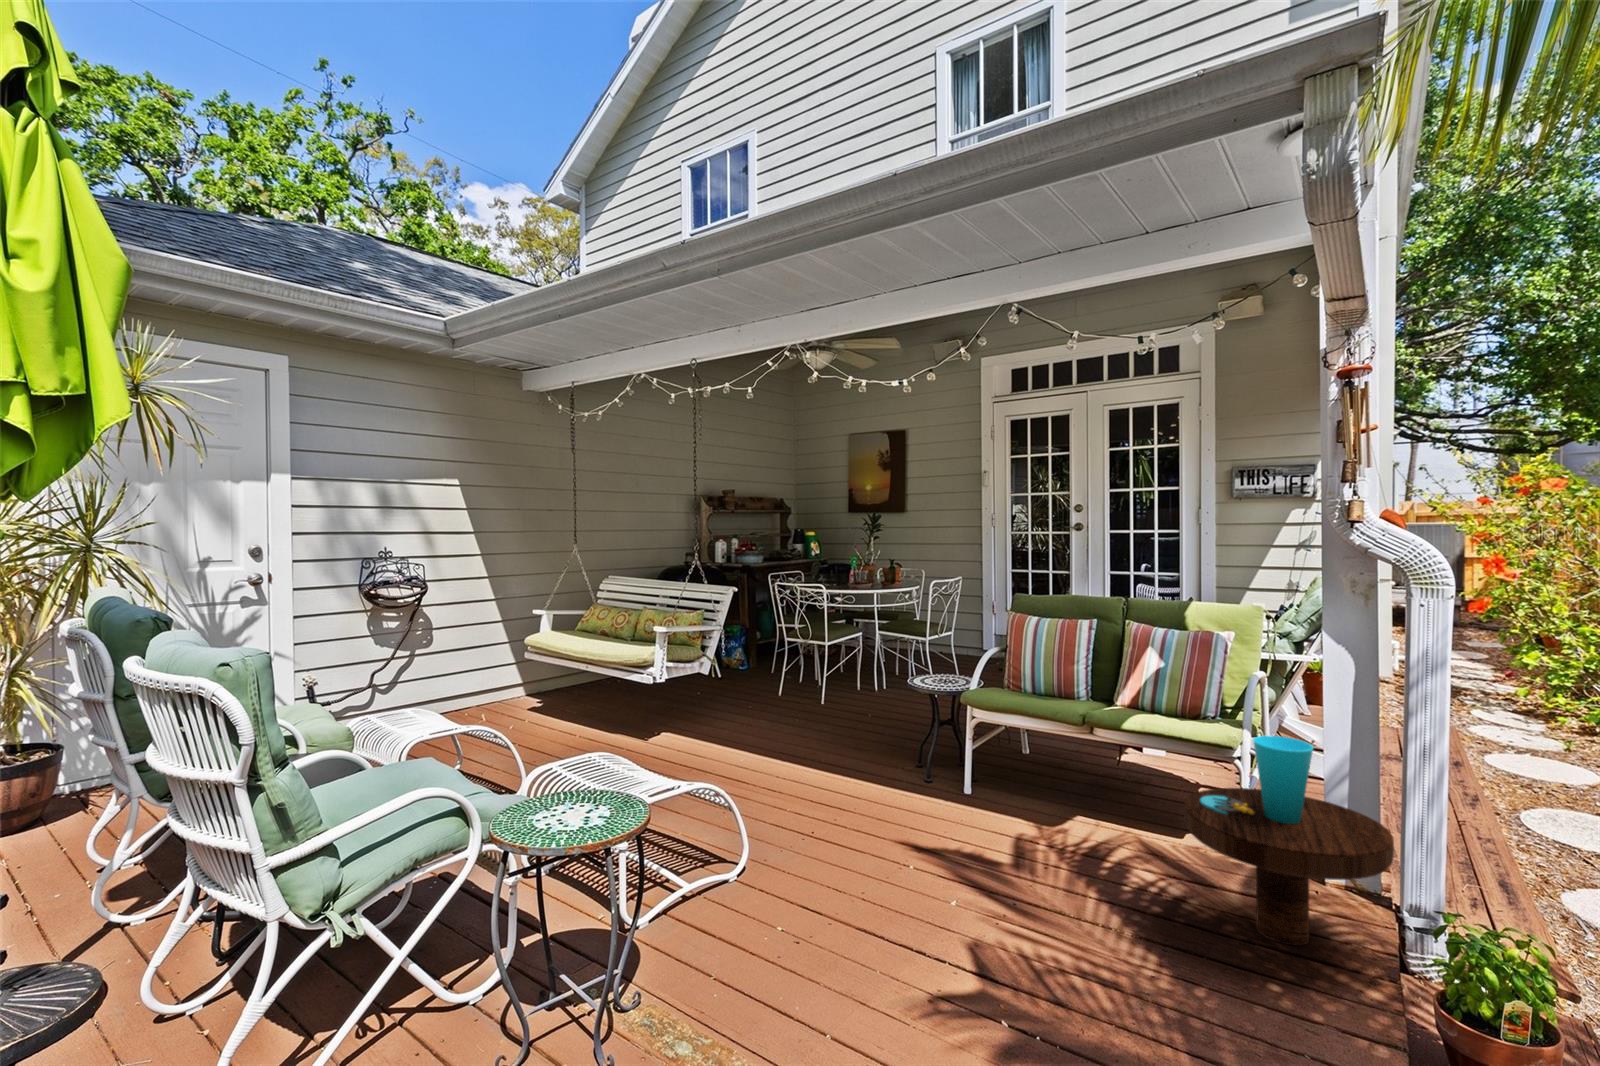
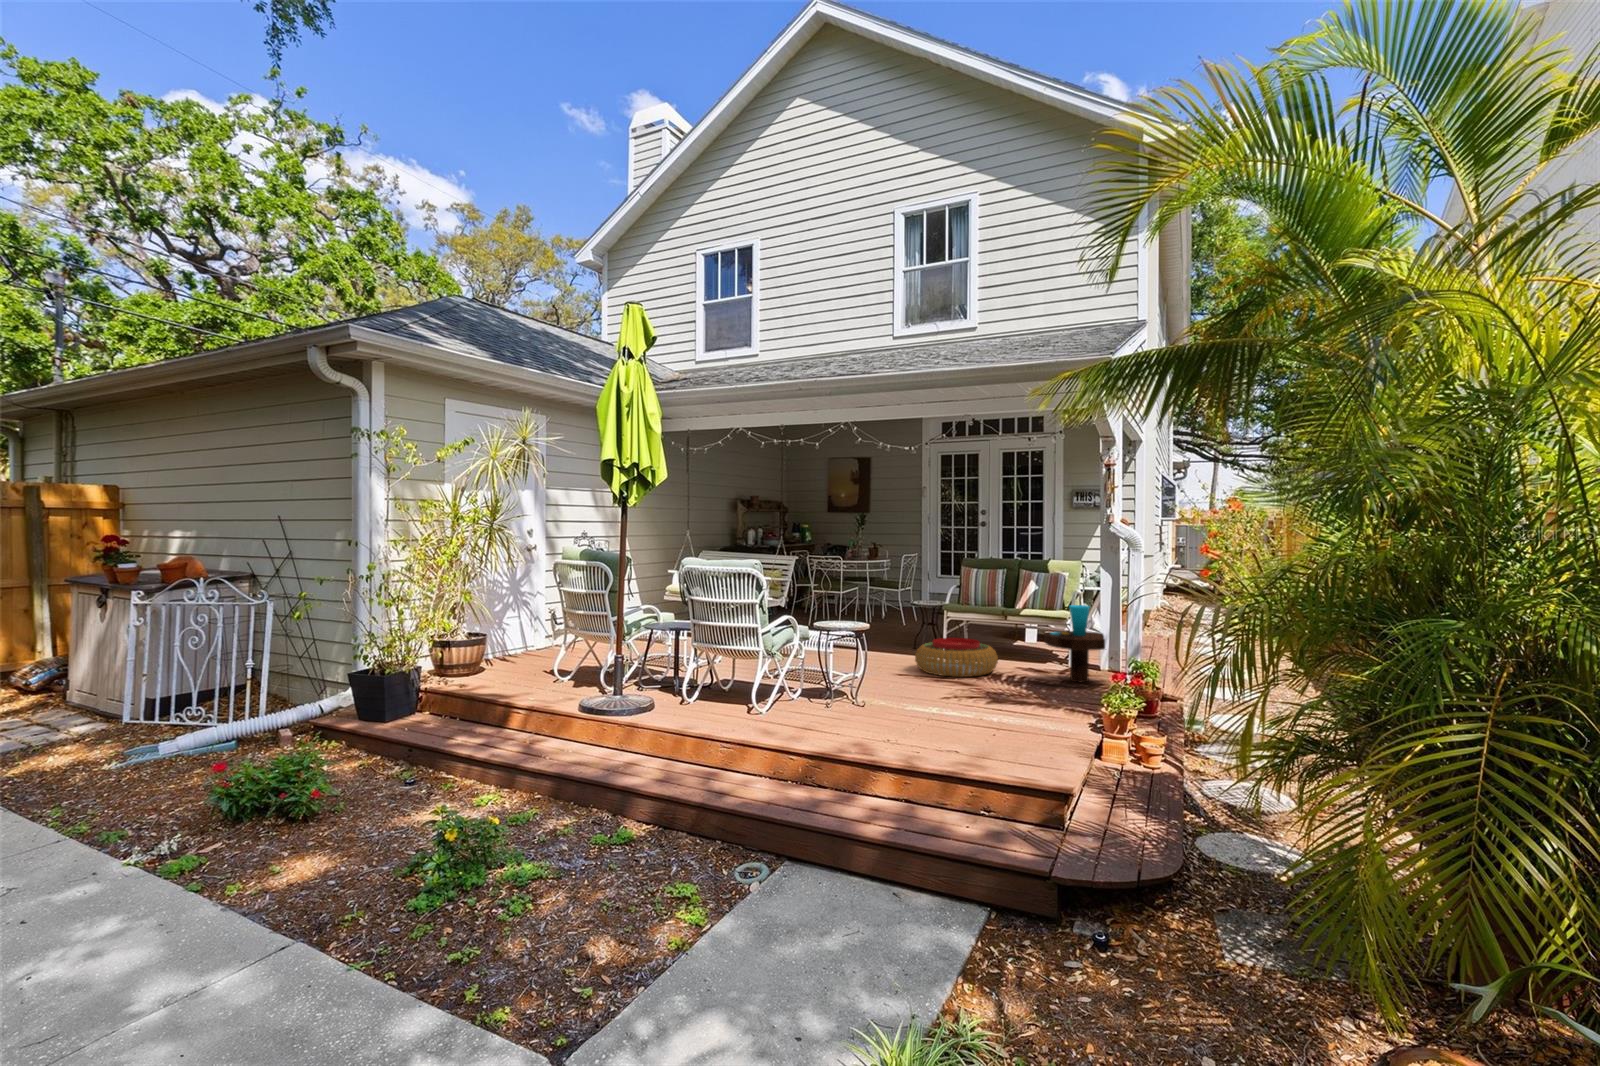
pouf: none [890,767,1072,882] -> present [915,638,998,677]

